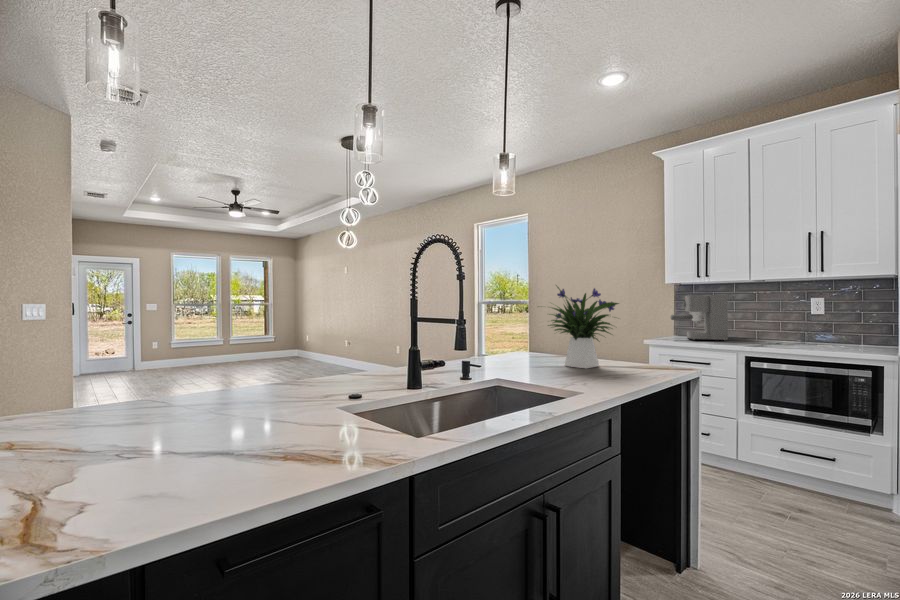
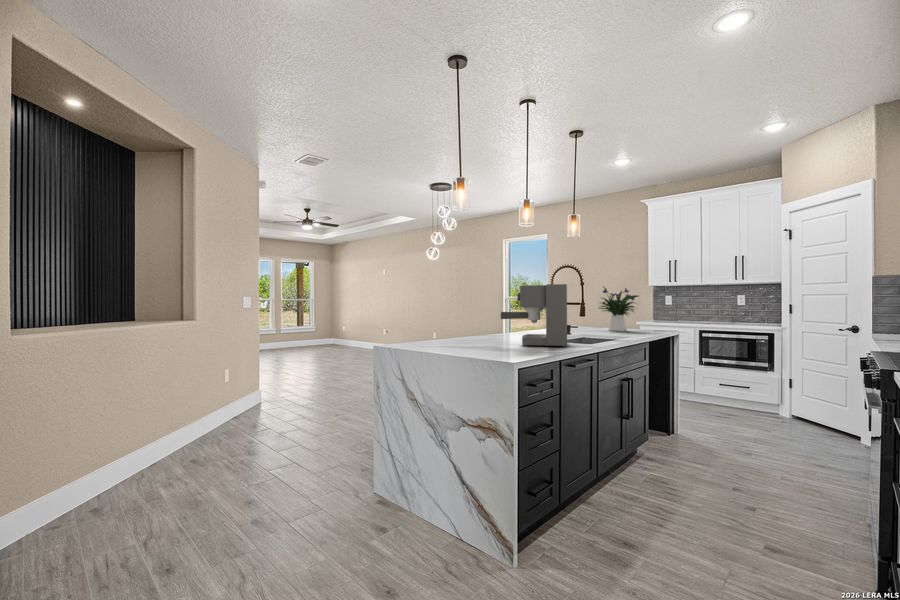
coffee maker: present [671,295,728,341] -> present [501,284,567,347]

